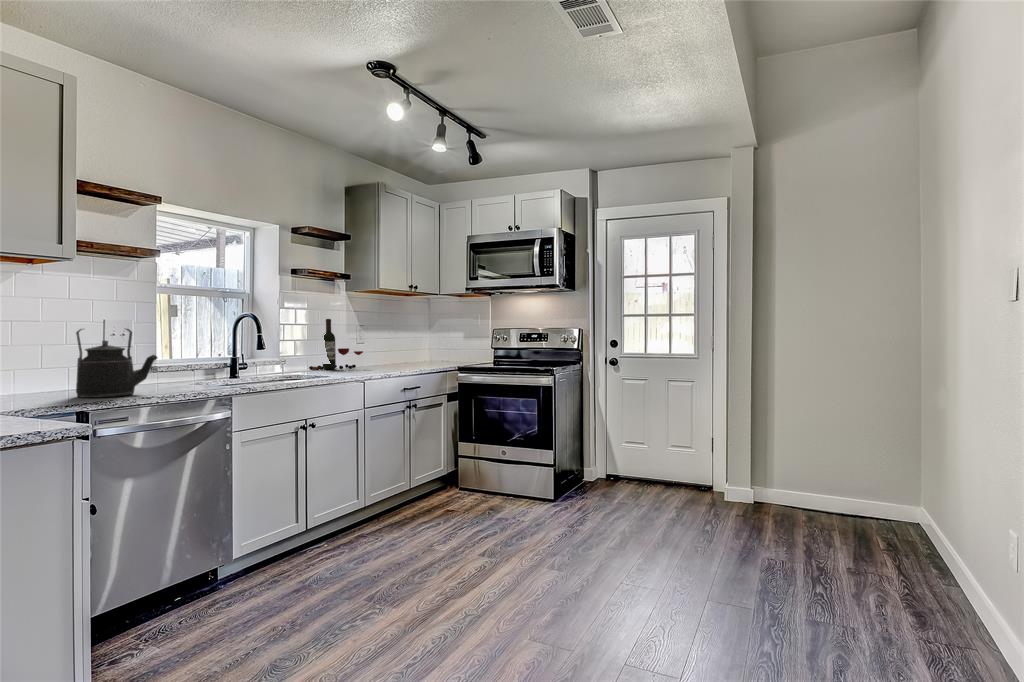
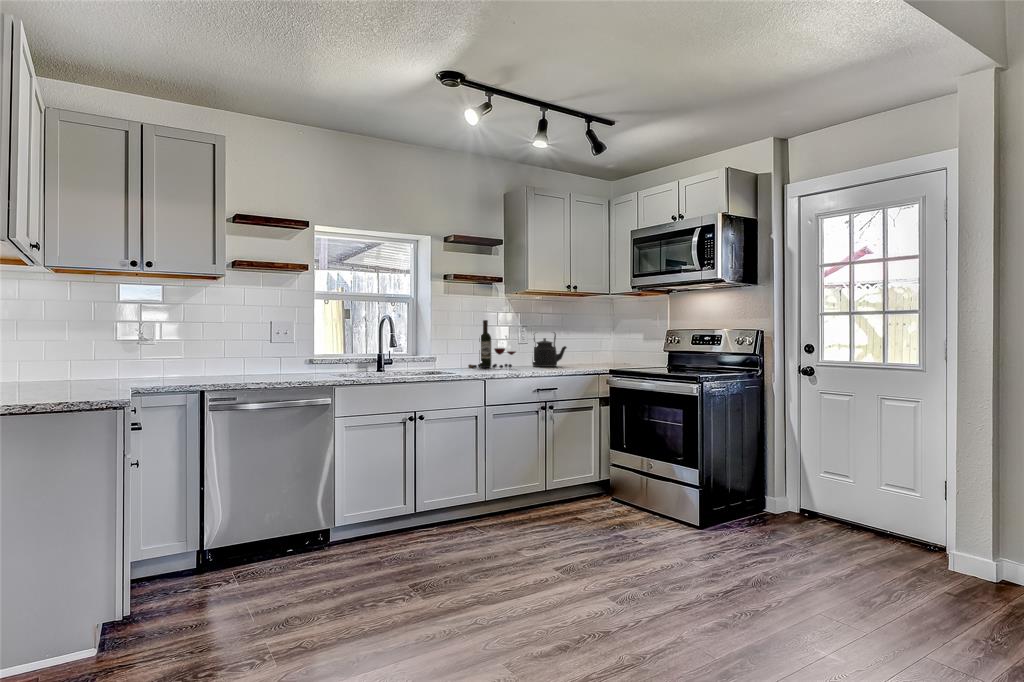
kettle: present [76,329,157,398] -> present [532,332,567,367]

